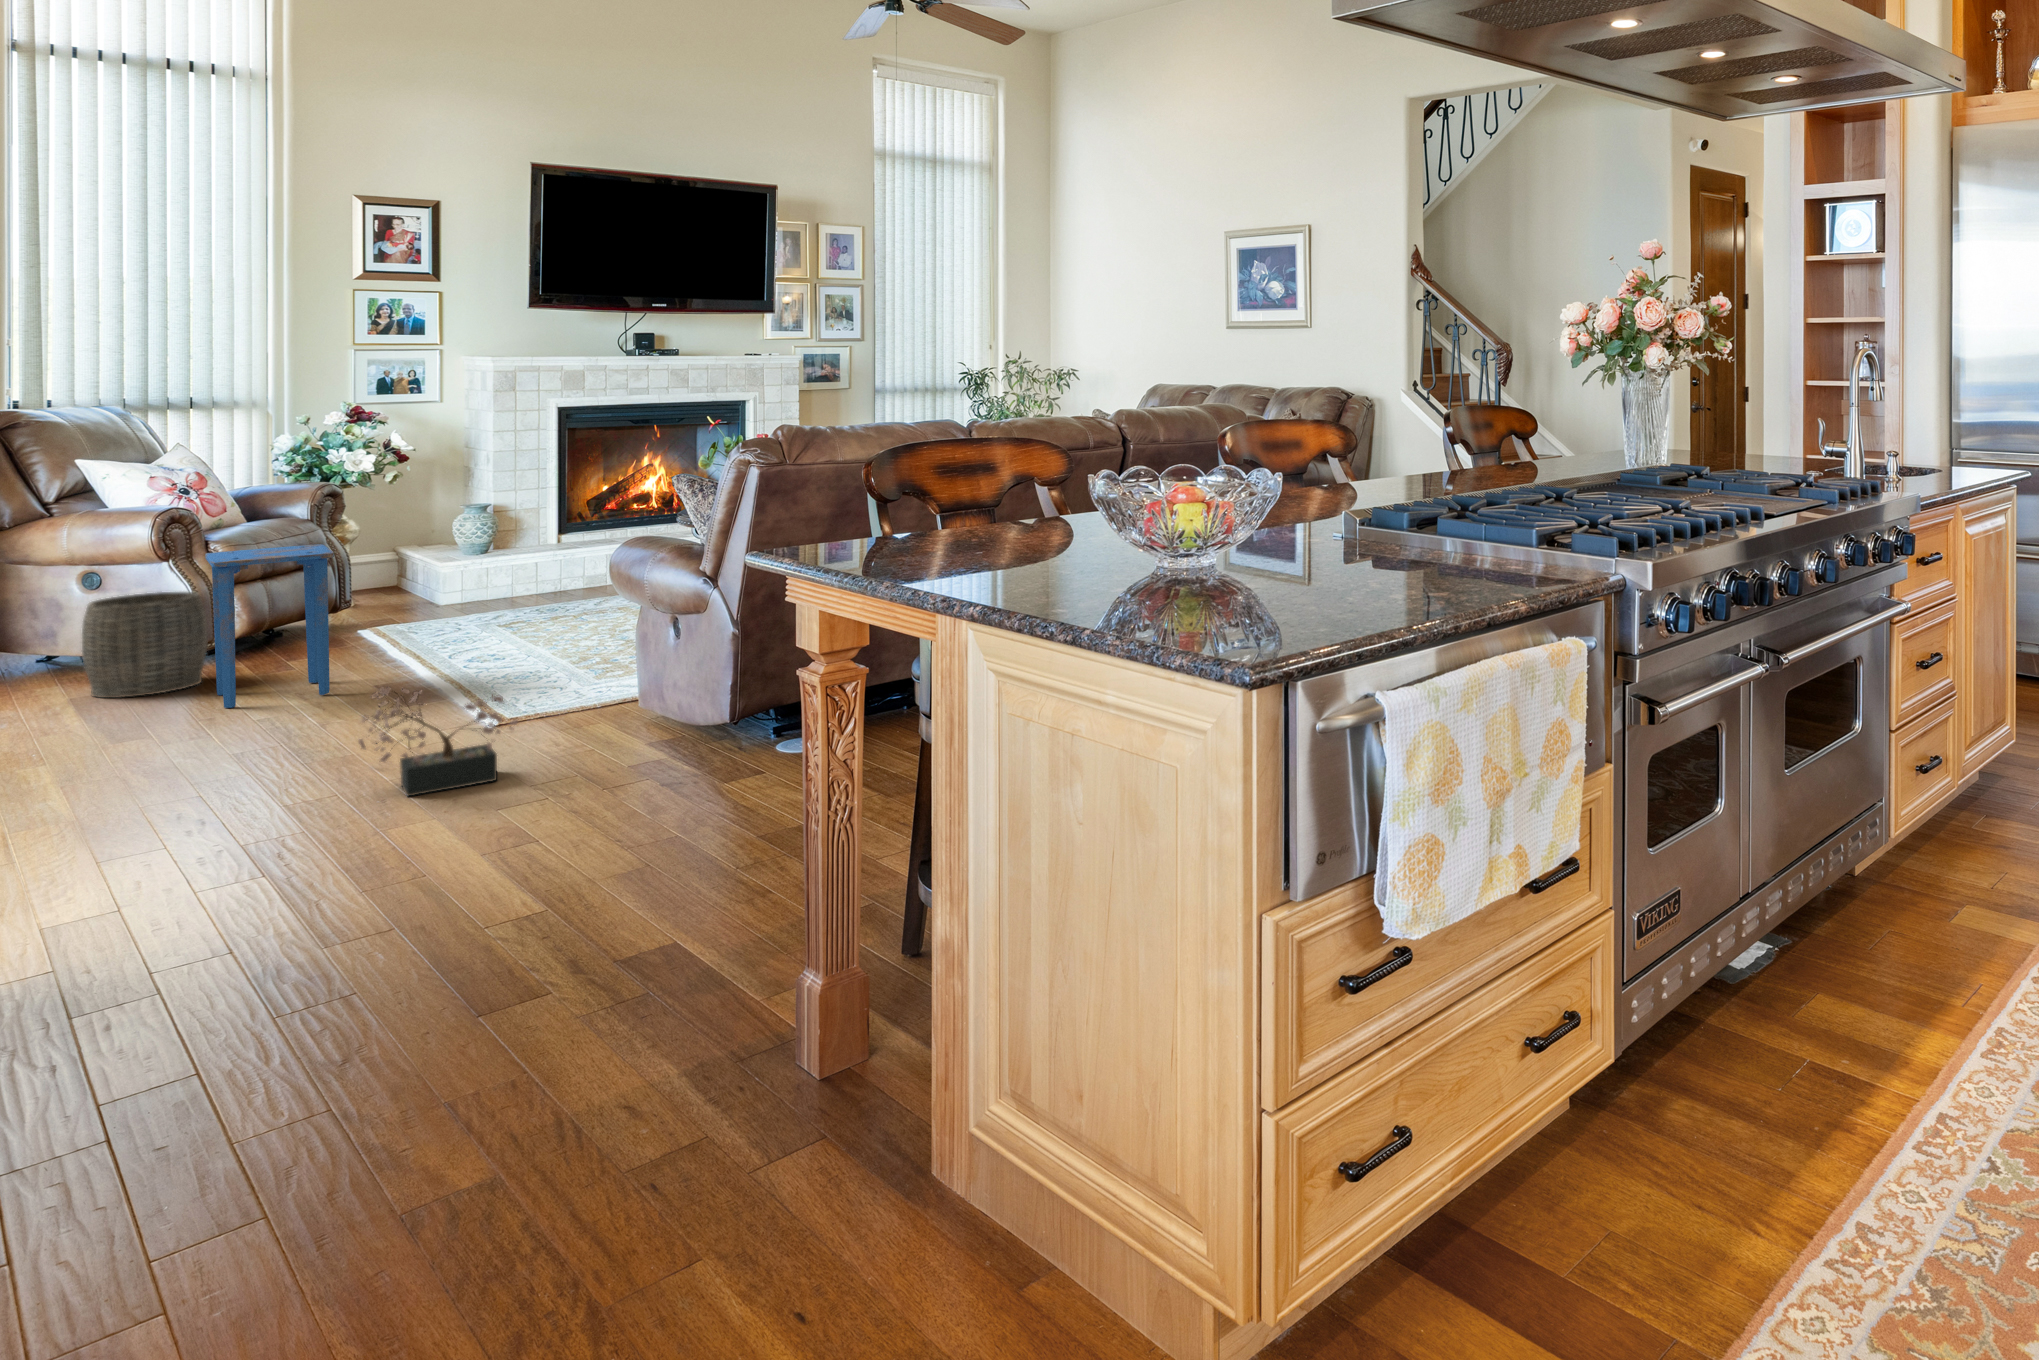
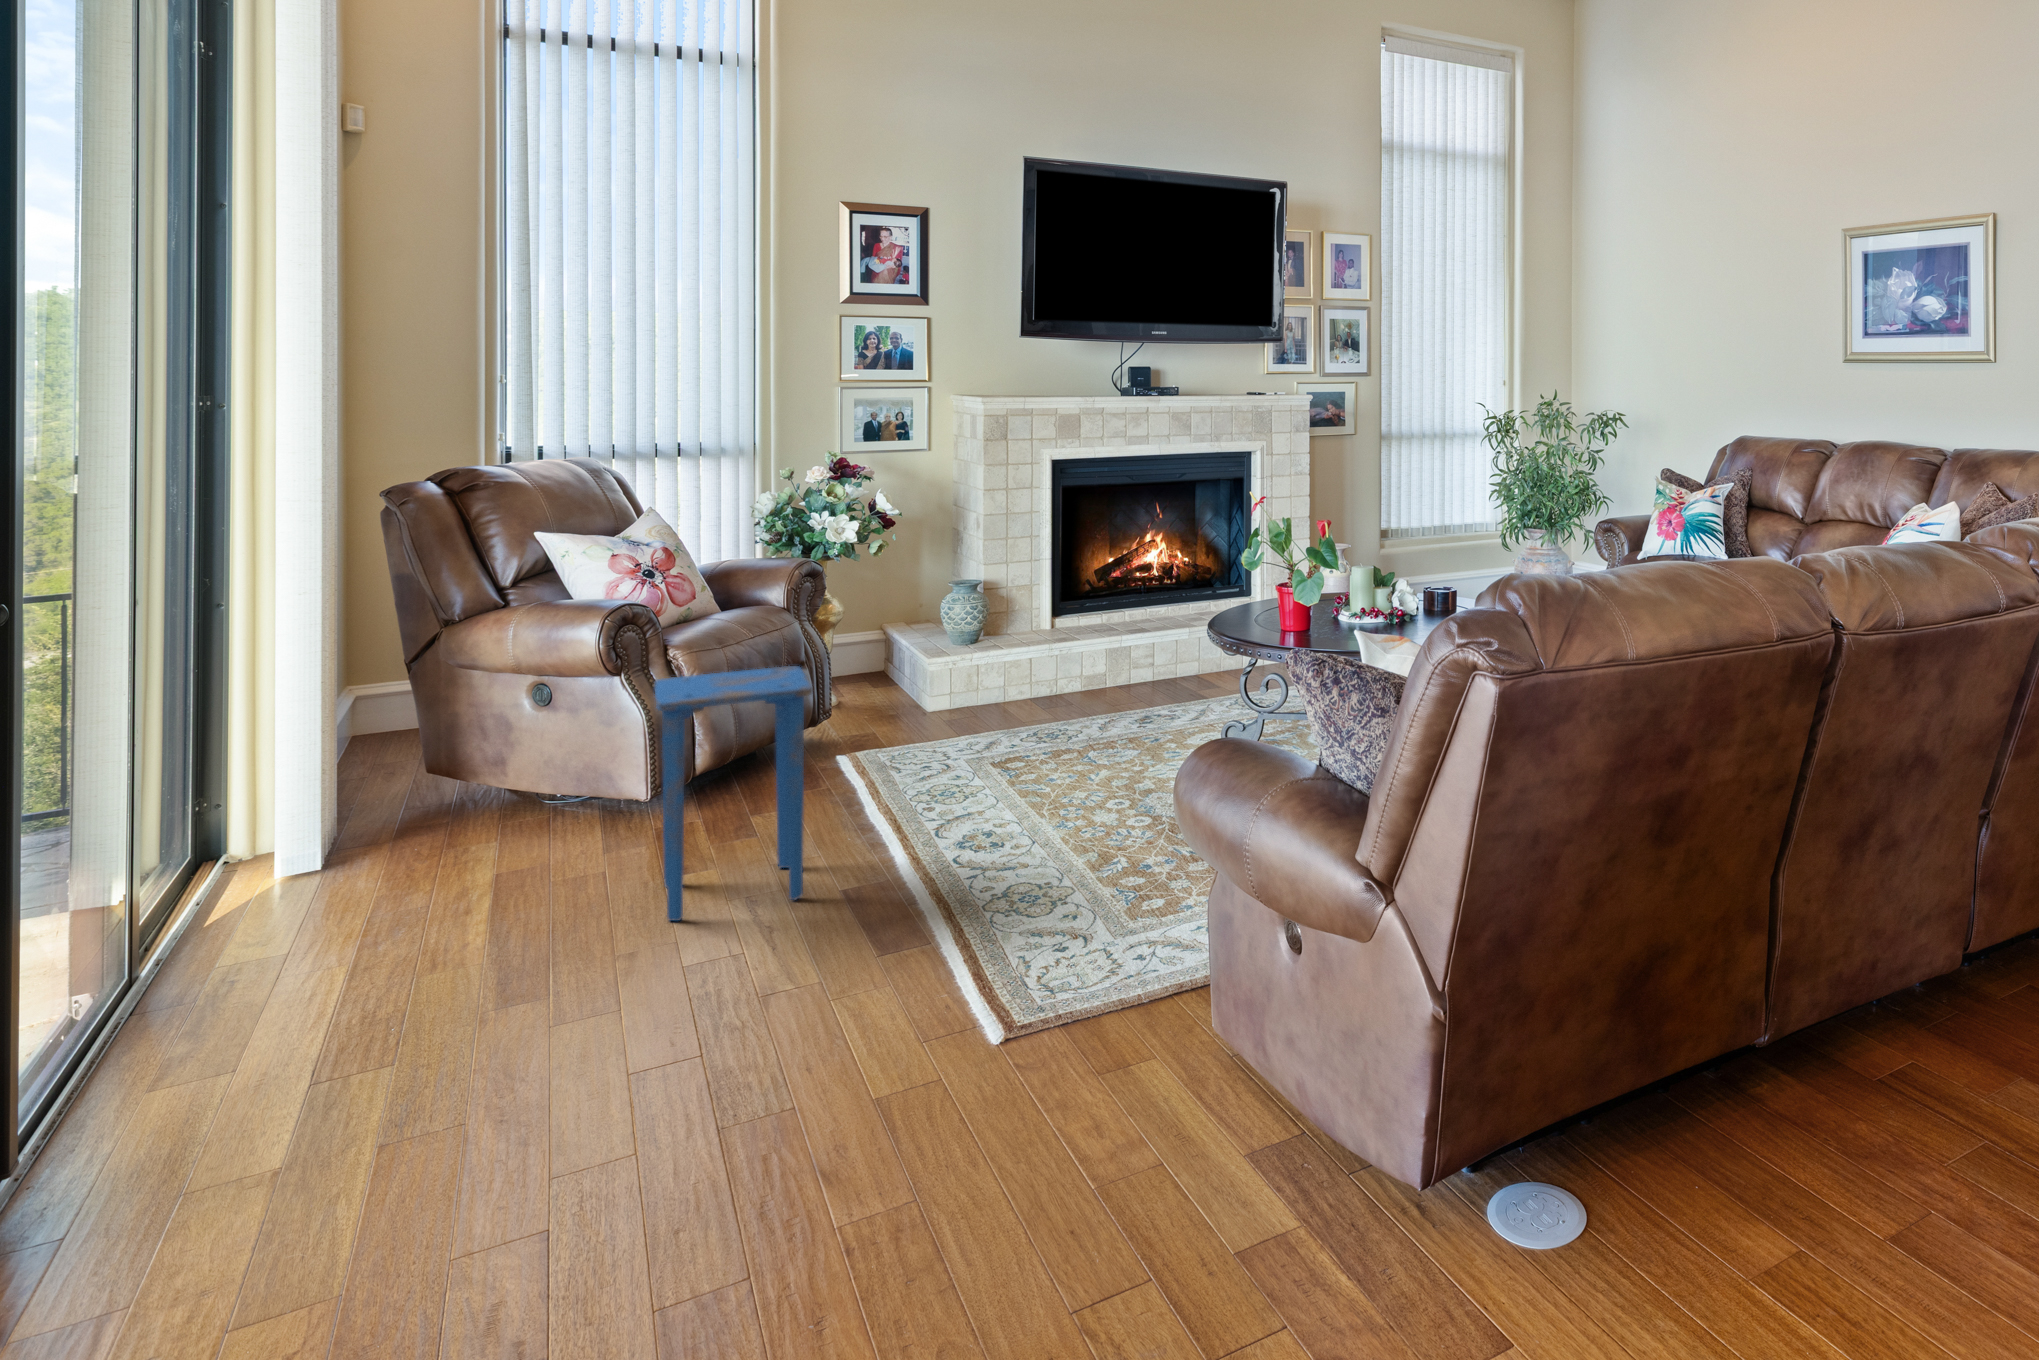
woven basket: present [82,592,208,698] -> none [509,722,659,882]
decorative plant: present [359,687,518,796] -> none [842,1018,1103,1260]

